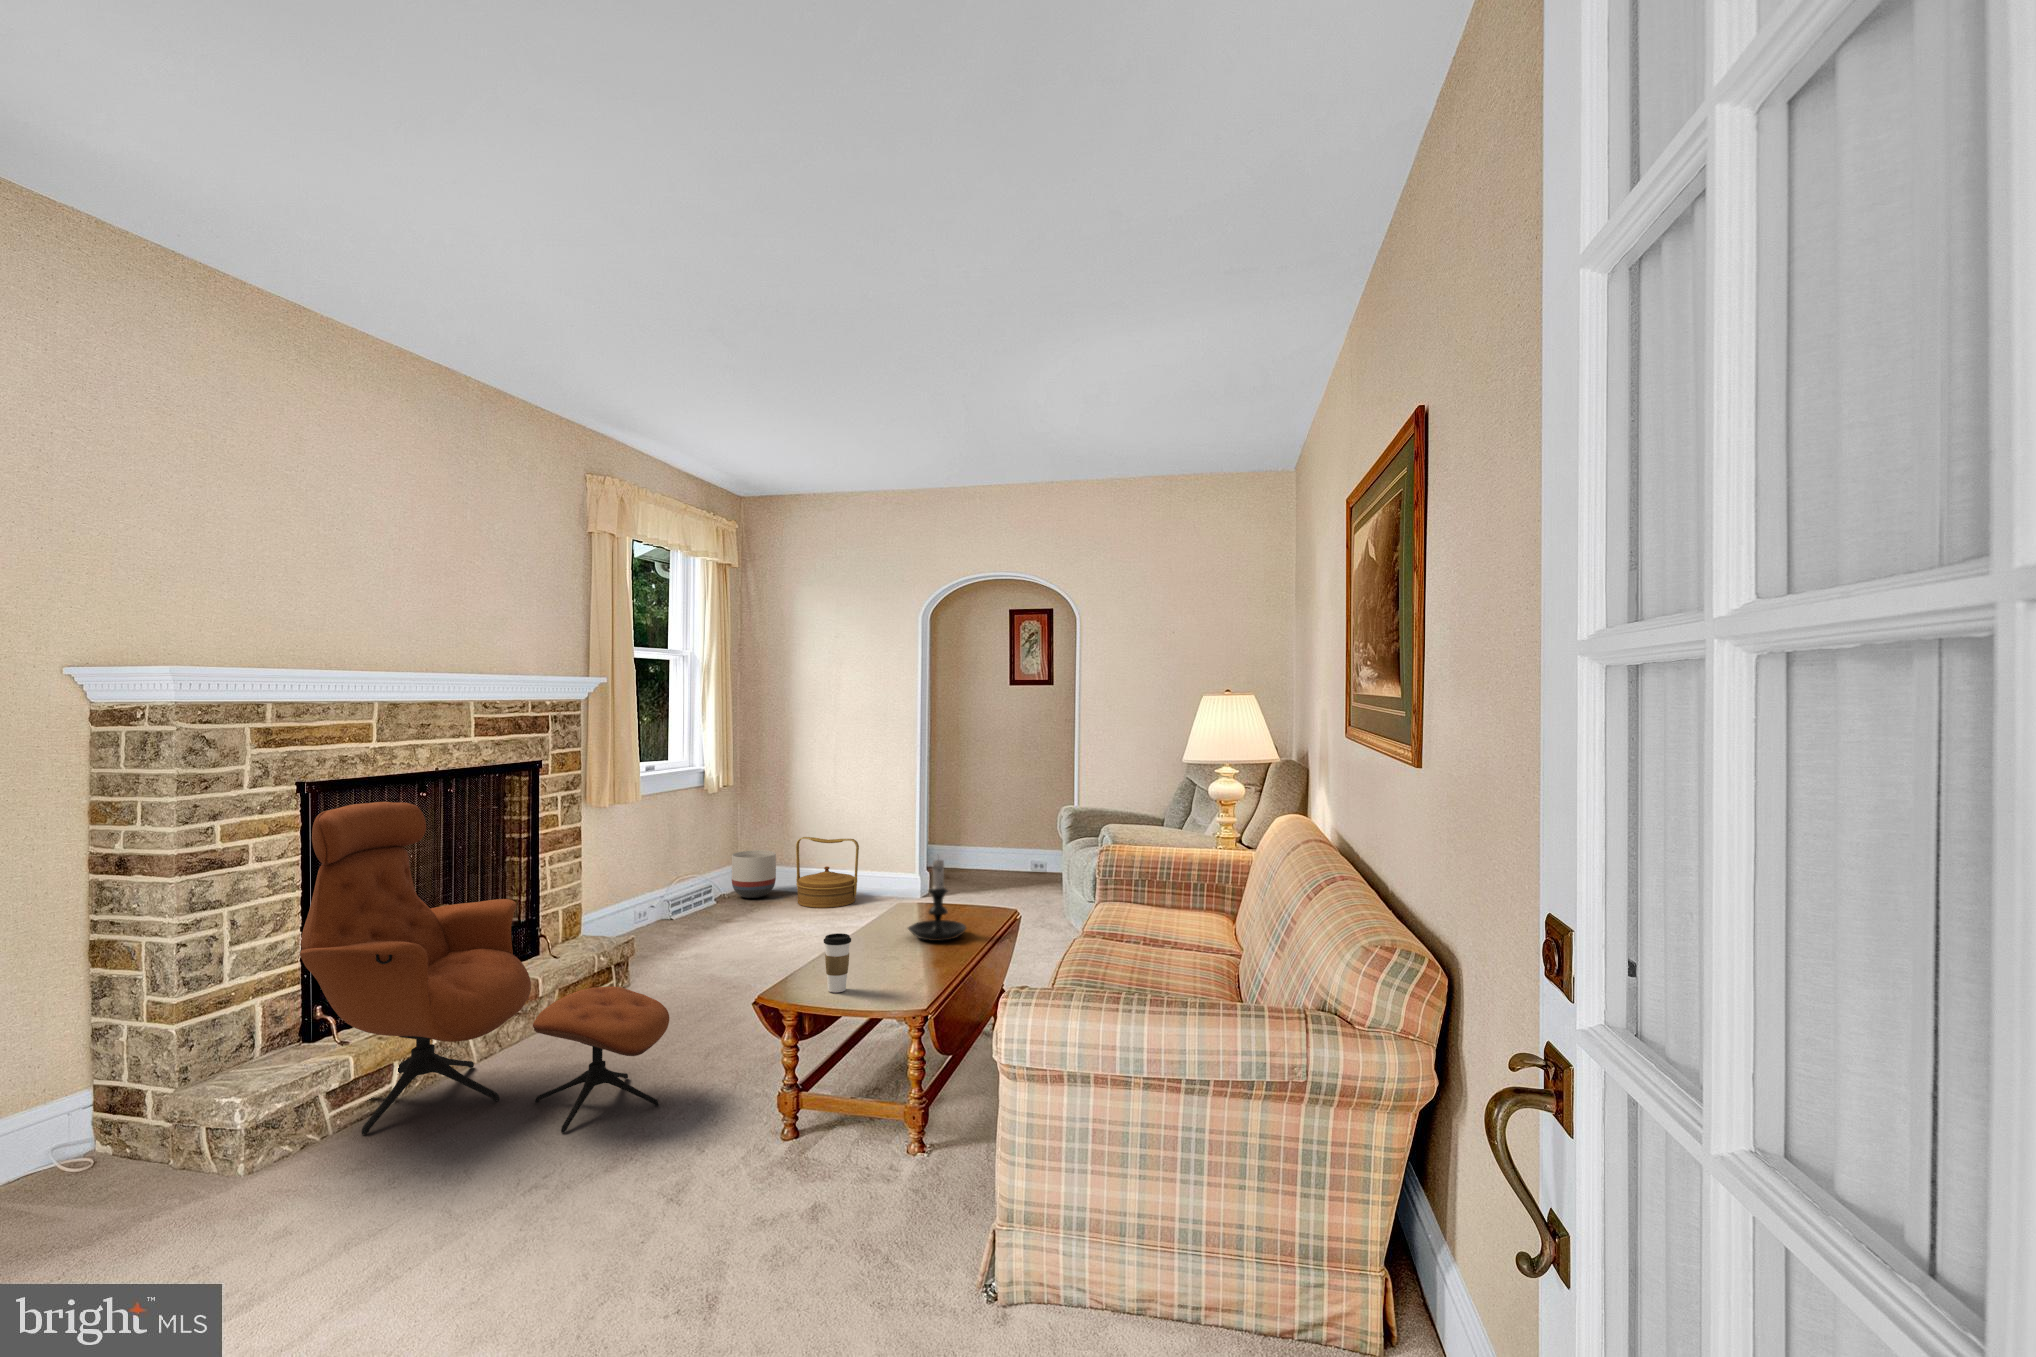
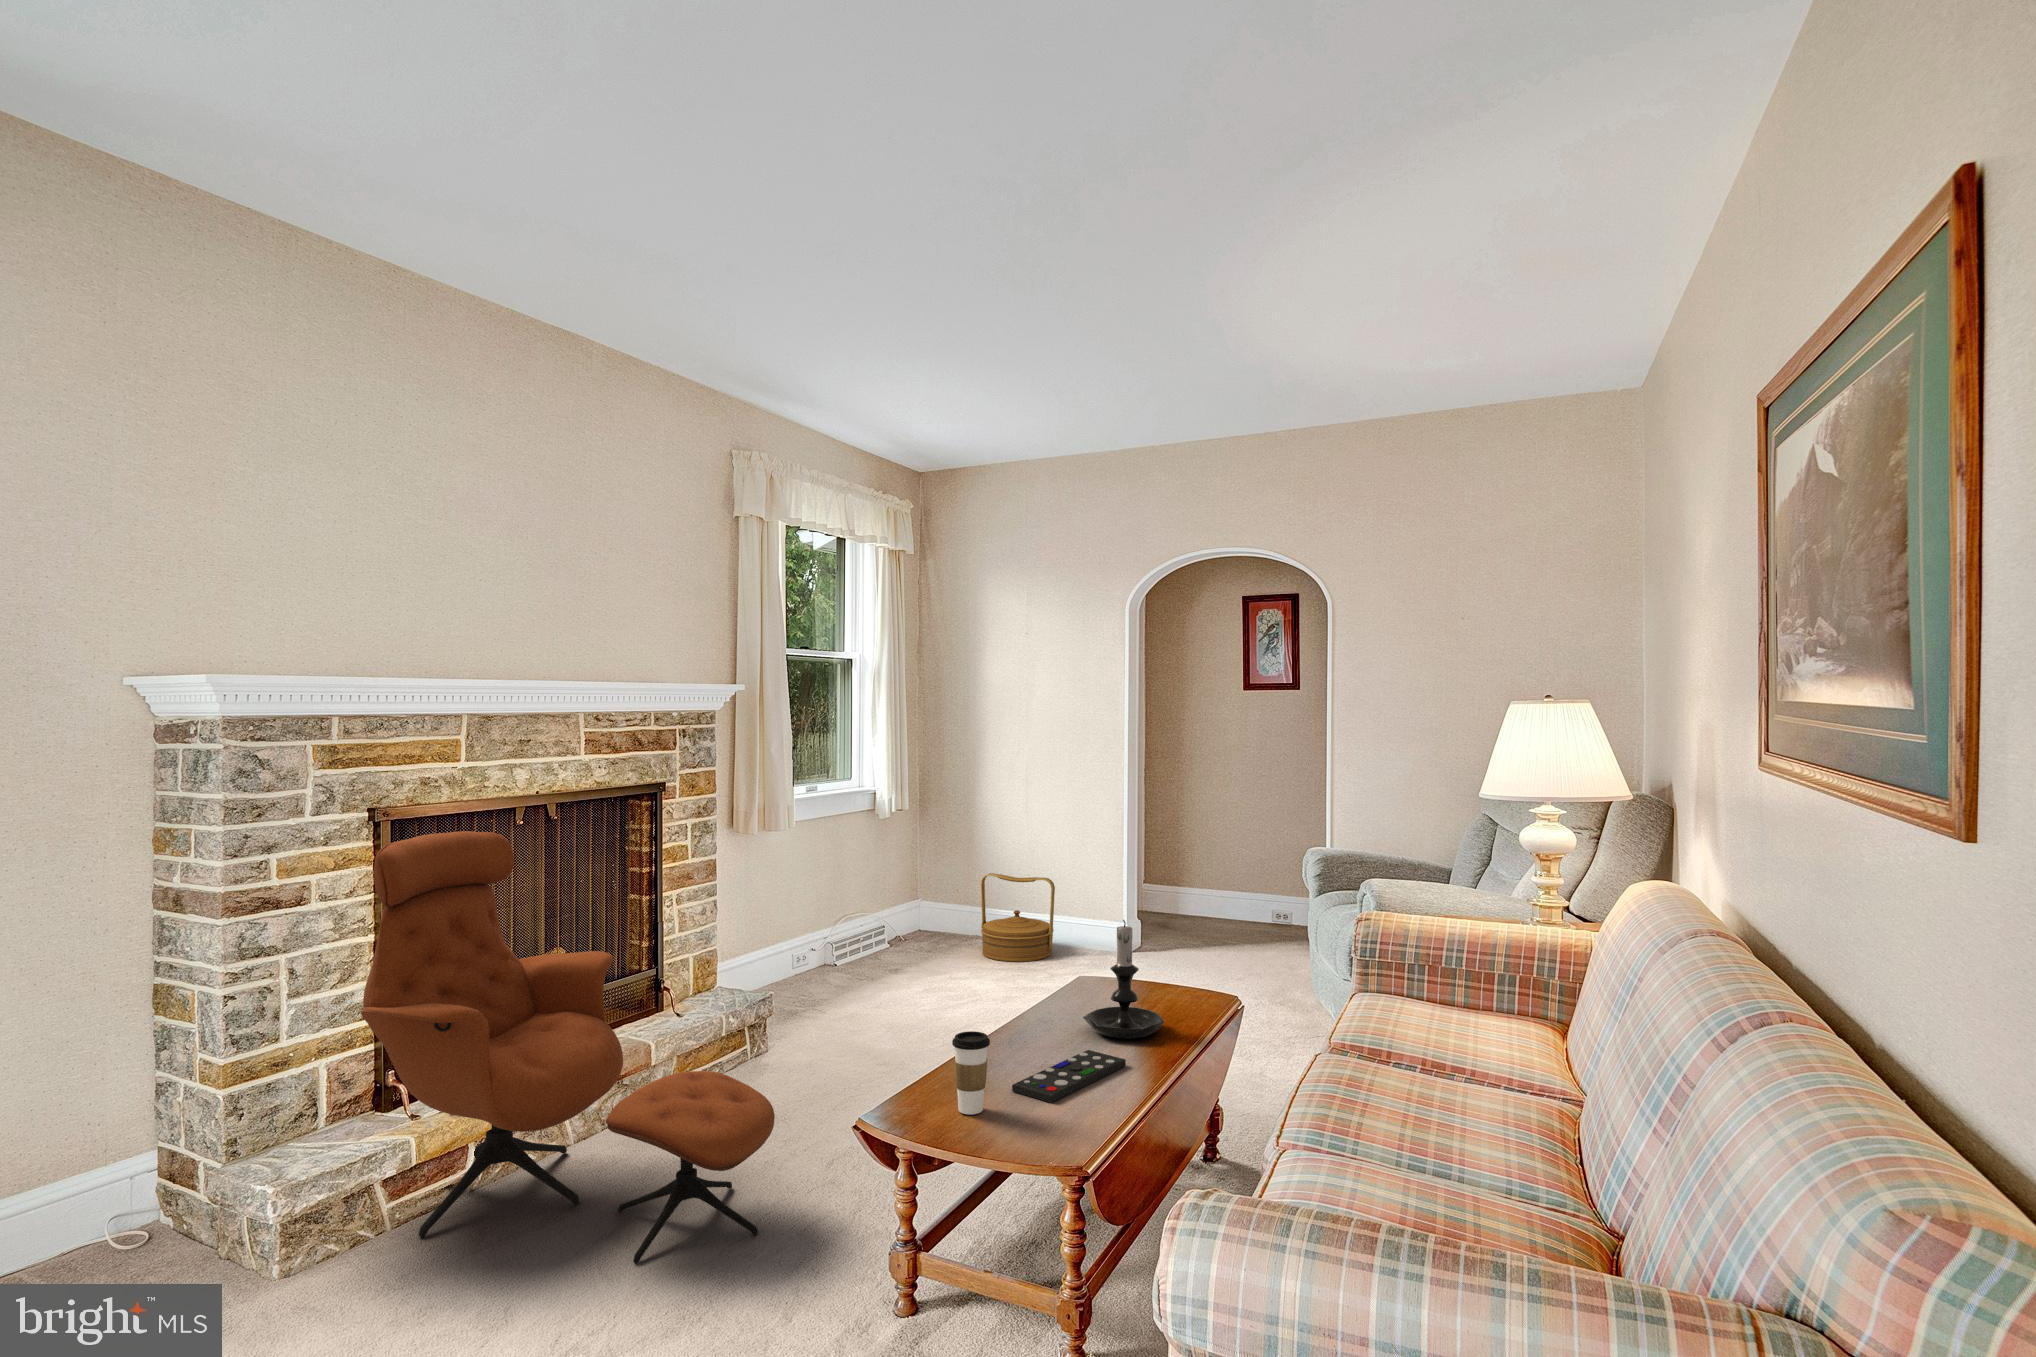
planter: present [732,850,776,898] -> none [908,887,959,944]
remote control: none [864,948,943,982] -> present [1012,1050,1126,1103]

